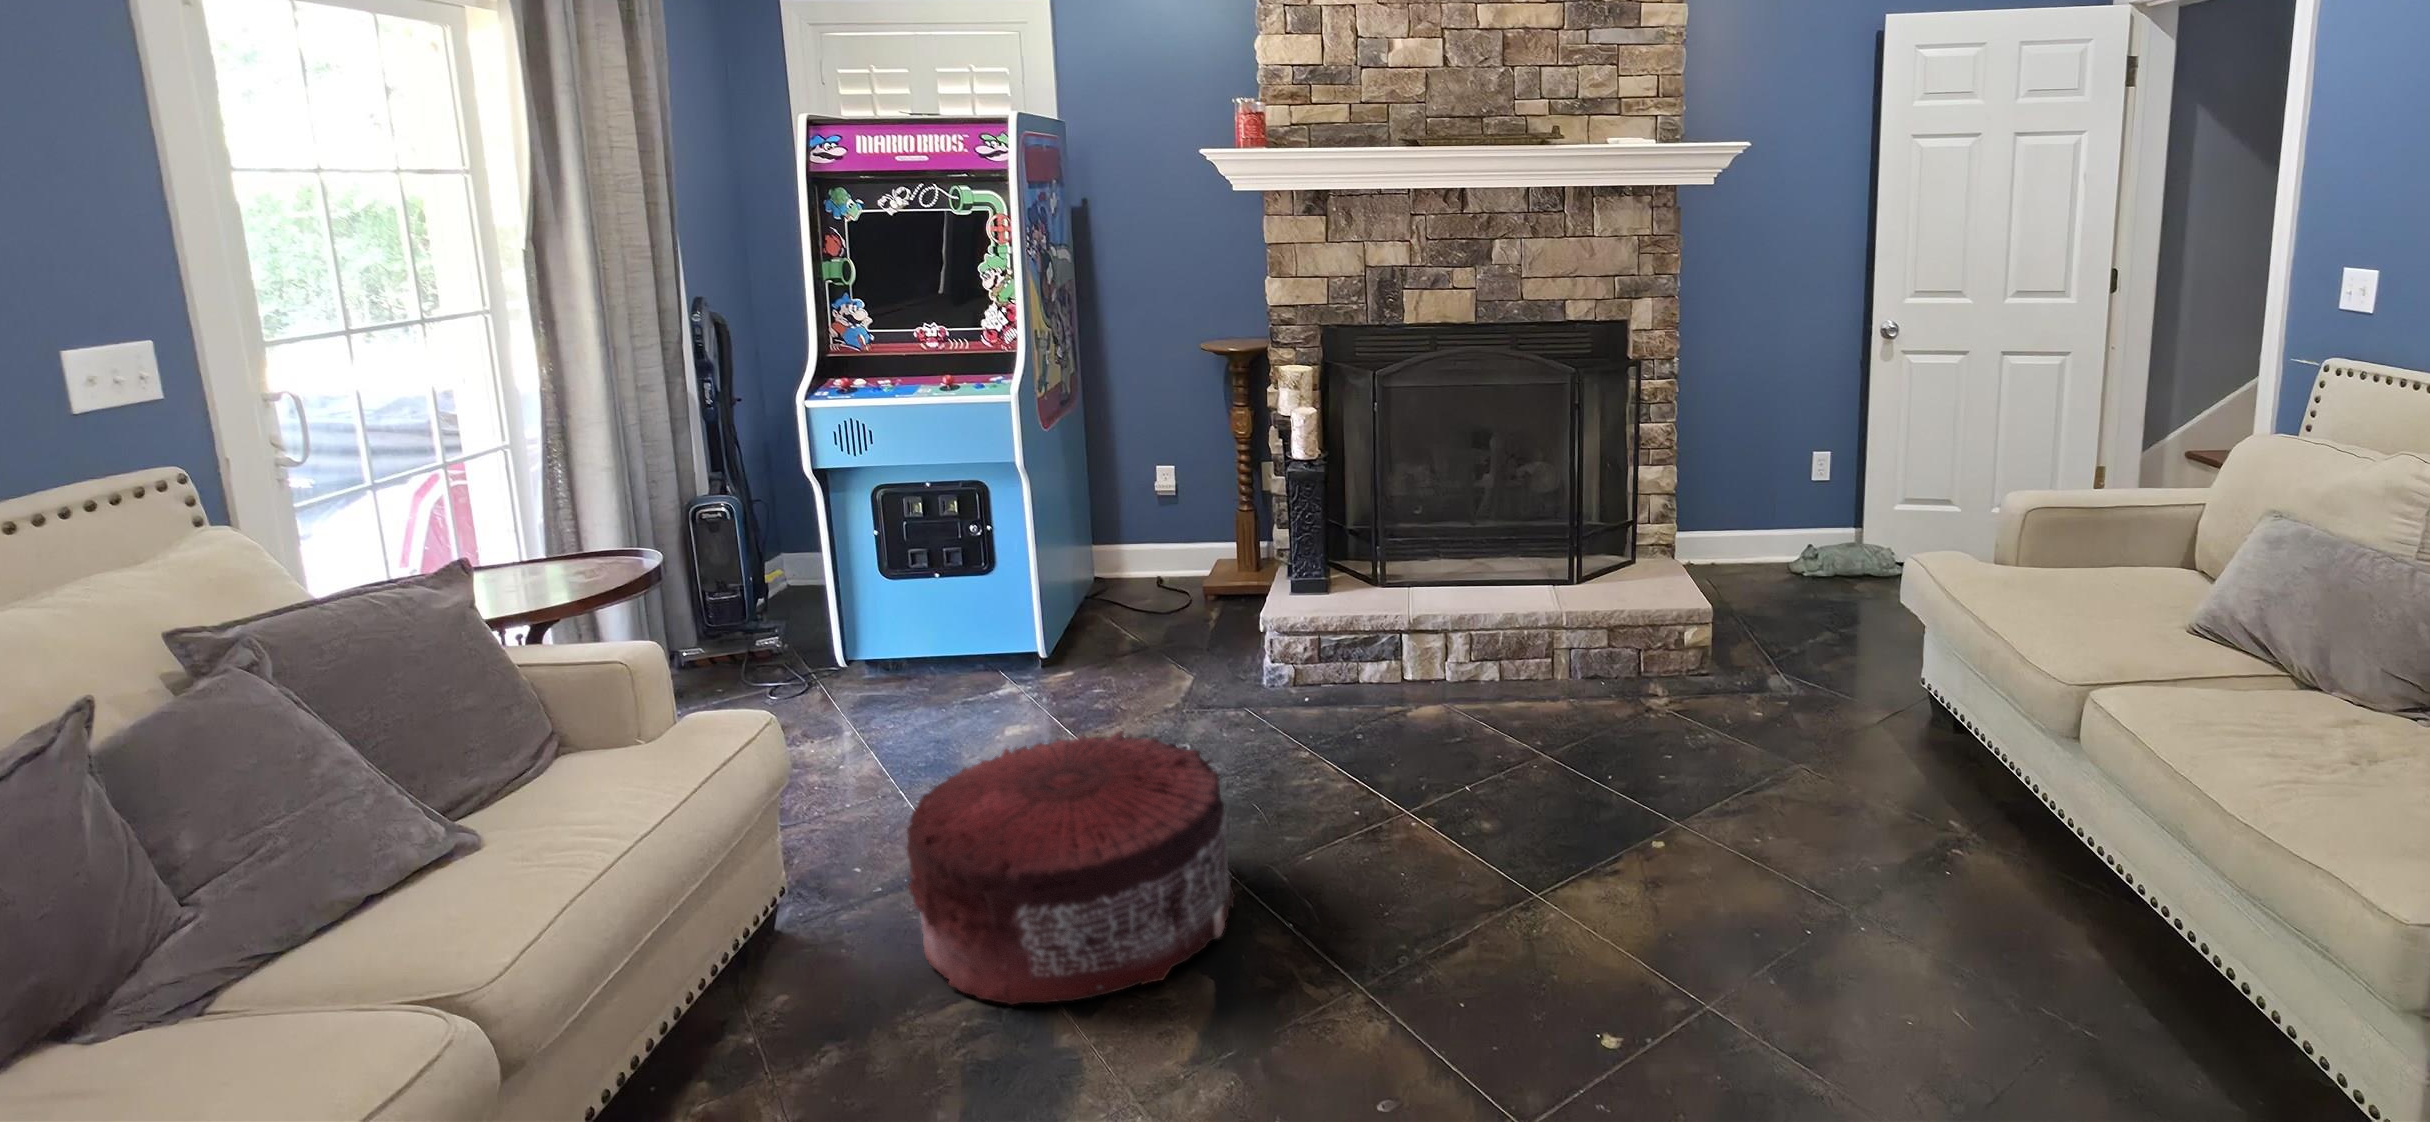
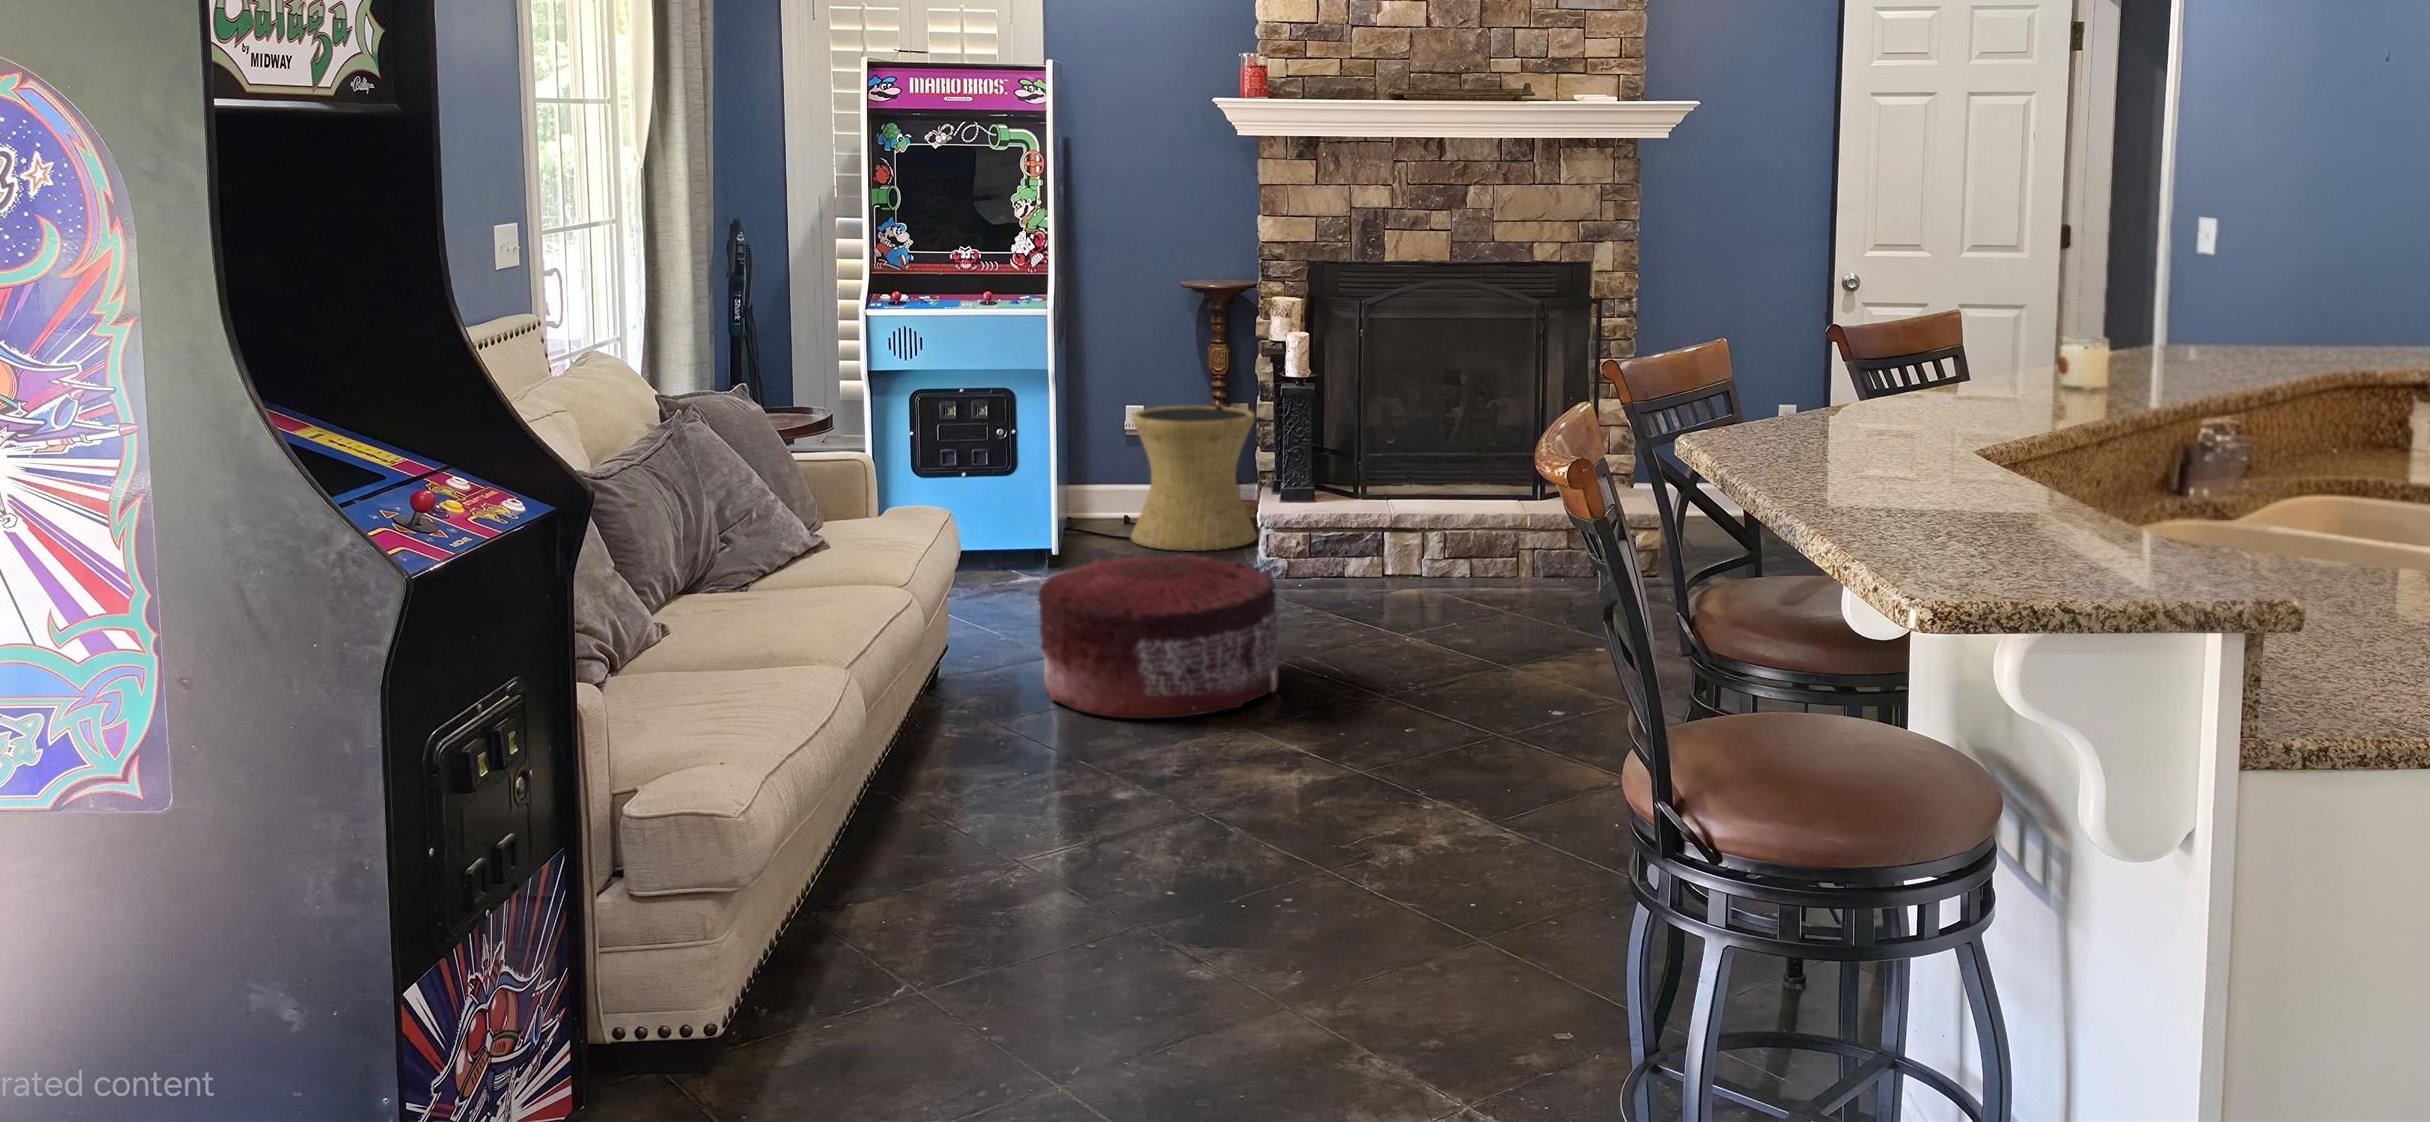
side table: none [1135,477,1275,644] -> present [1131,406,1257,551]

